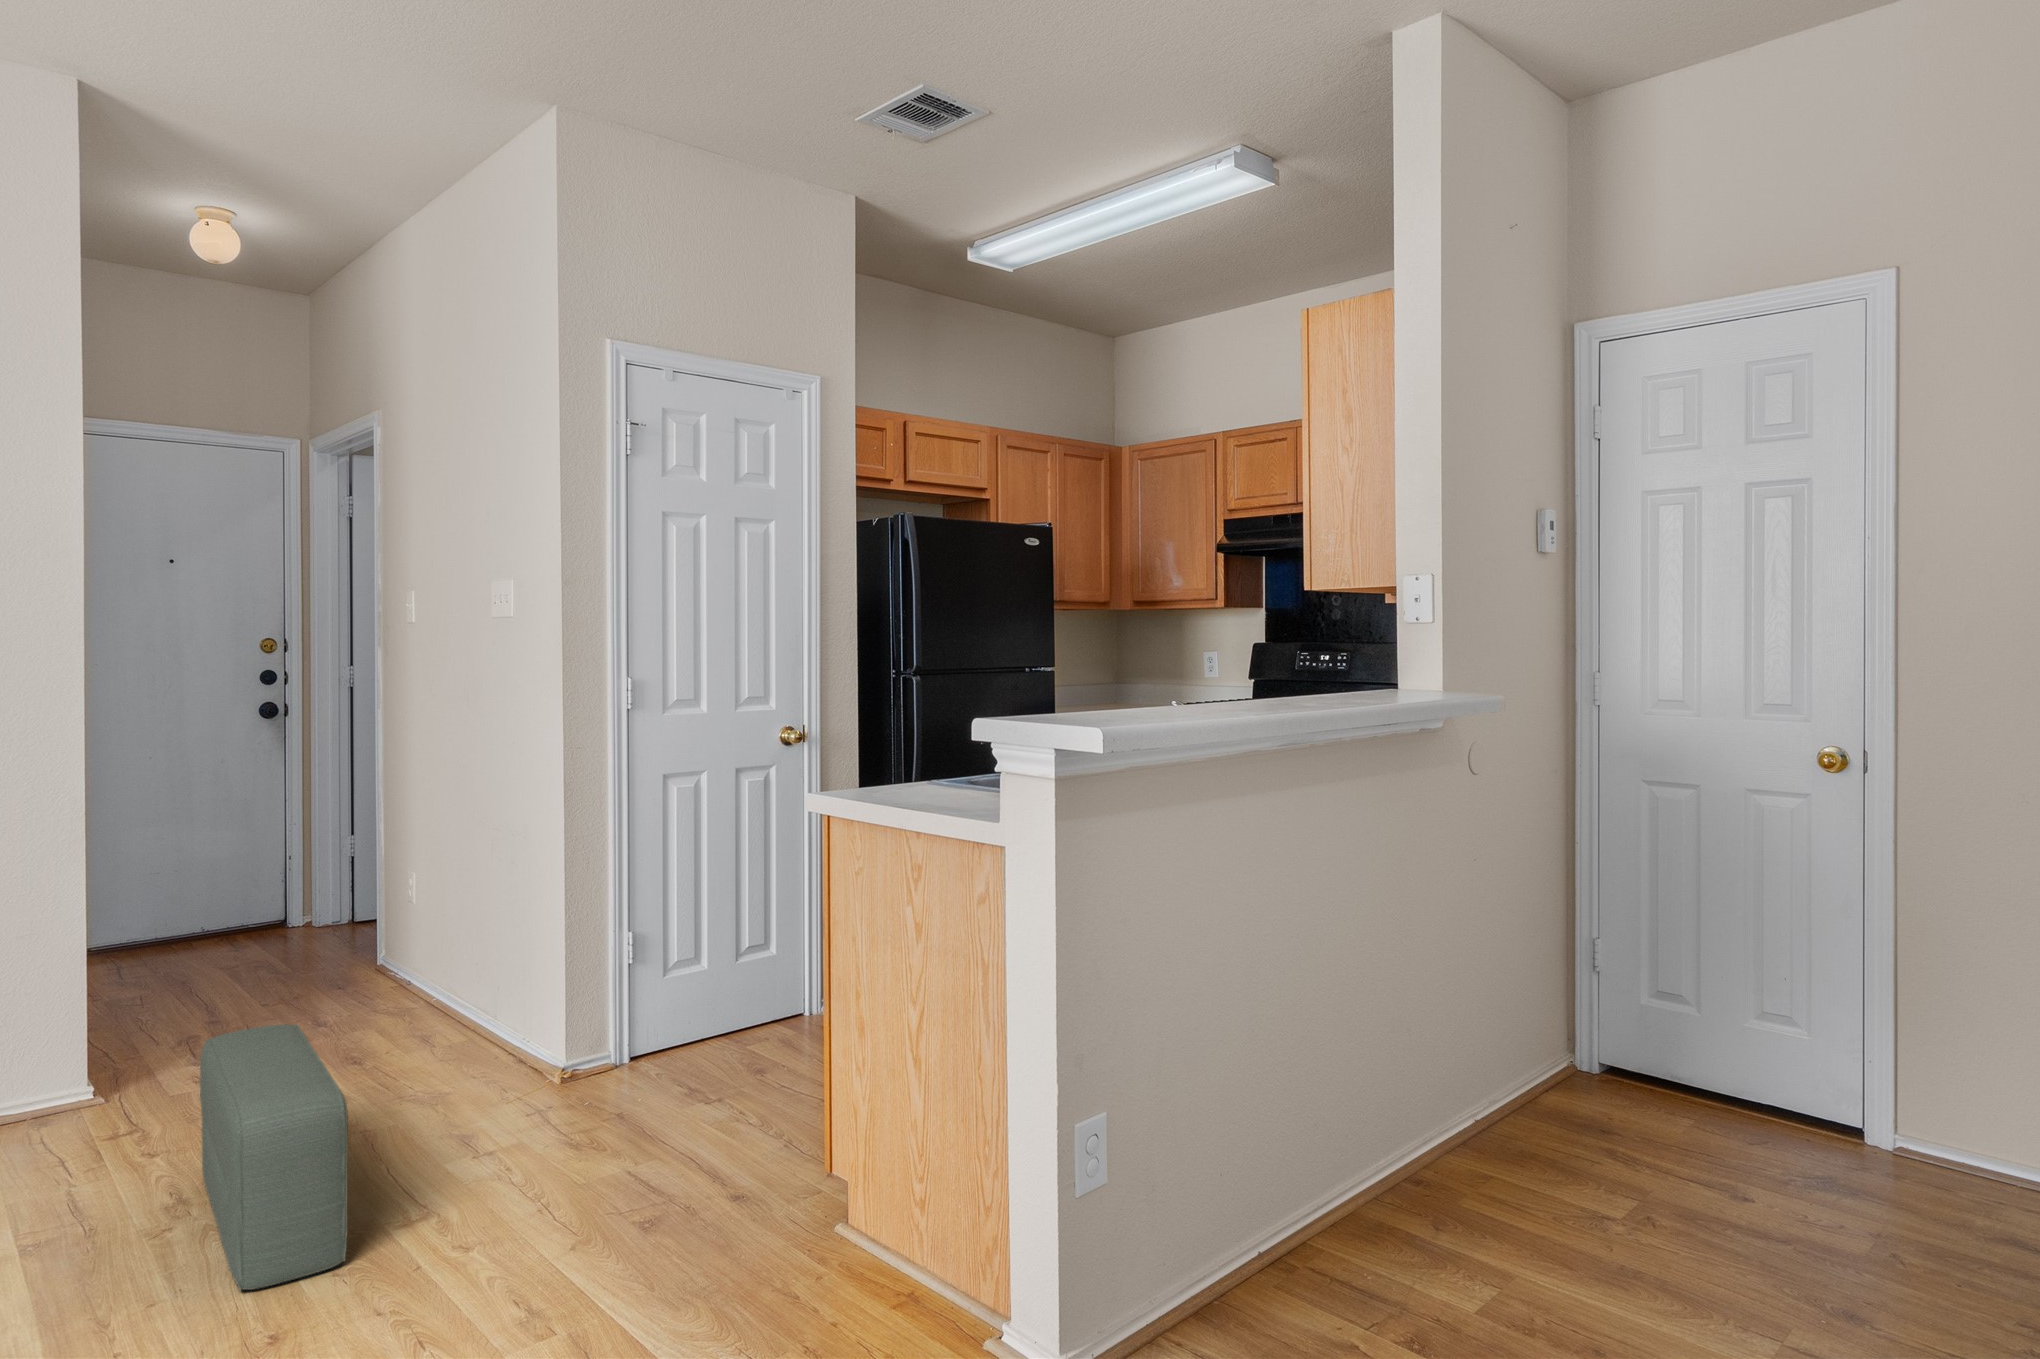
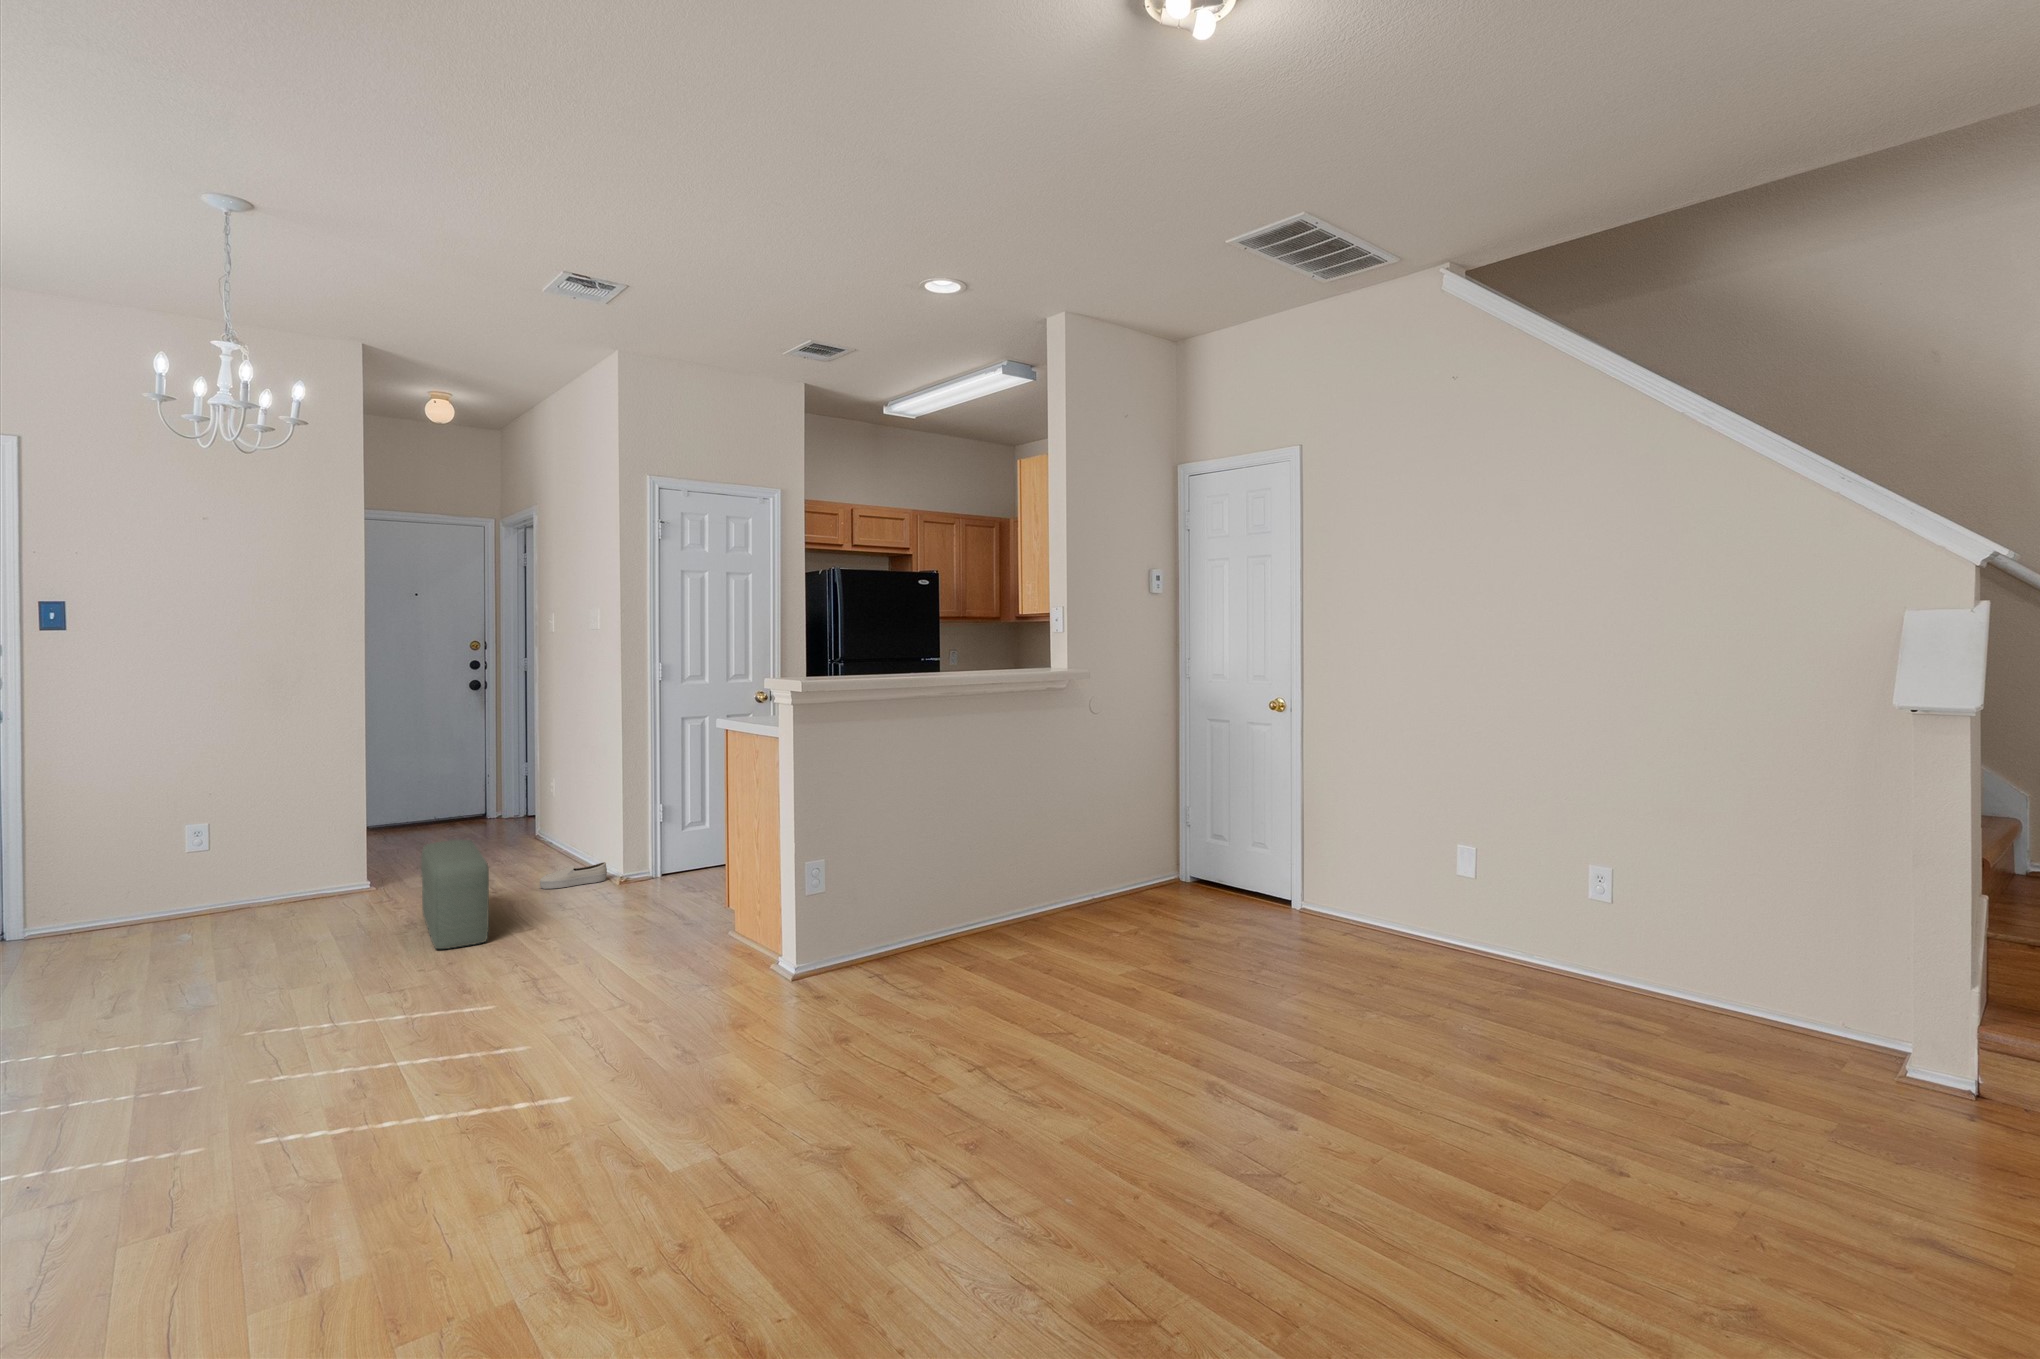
shoe: none [415,1039,534,1096] -> present [540,862,607,889]

